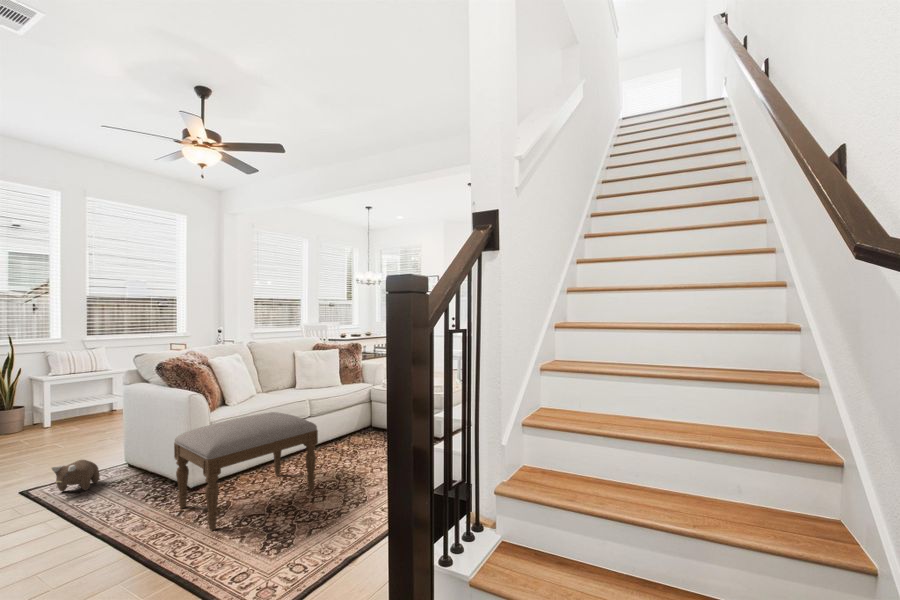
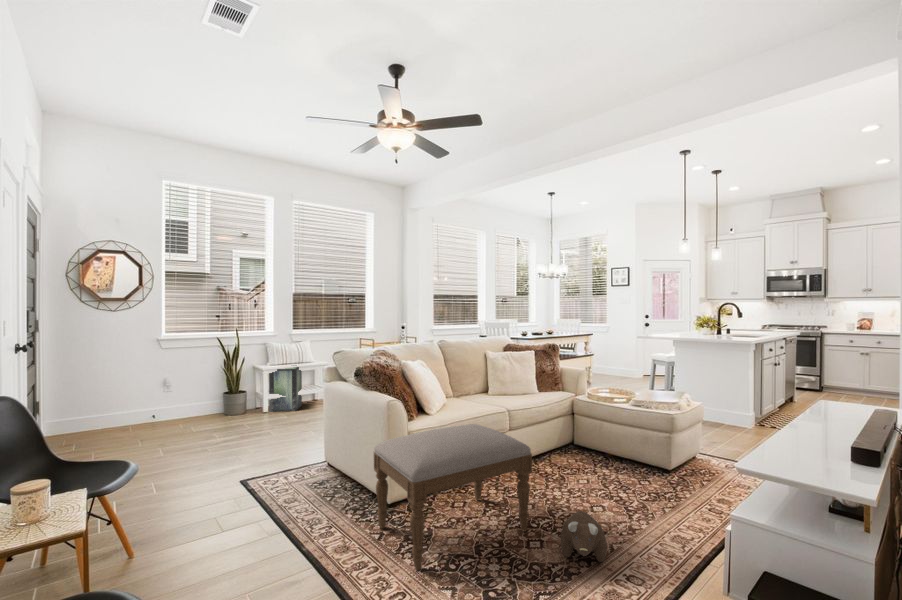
storage box: none [52,373,96,427] -> present [269,365,302,412]
plush toy: present [52,460,100,491] -> present [560,511,607,562]

